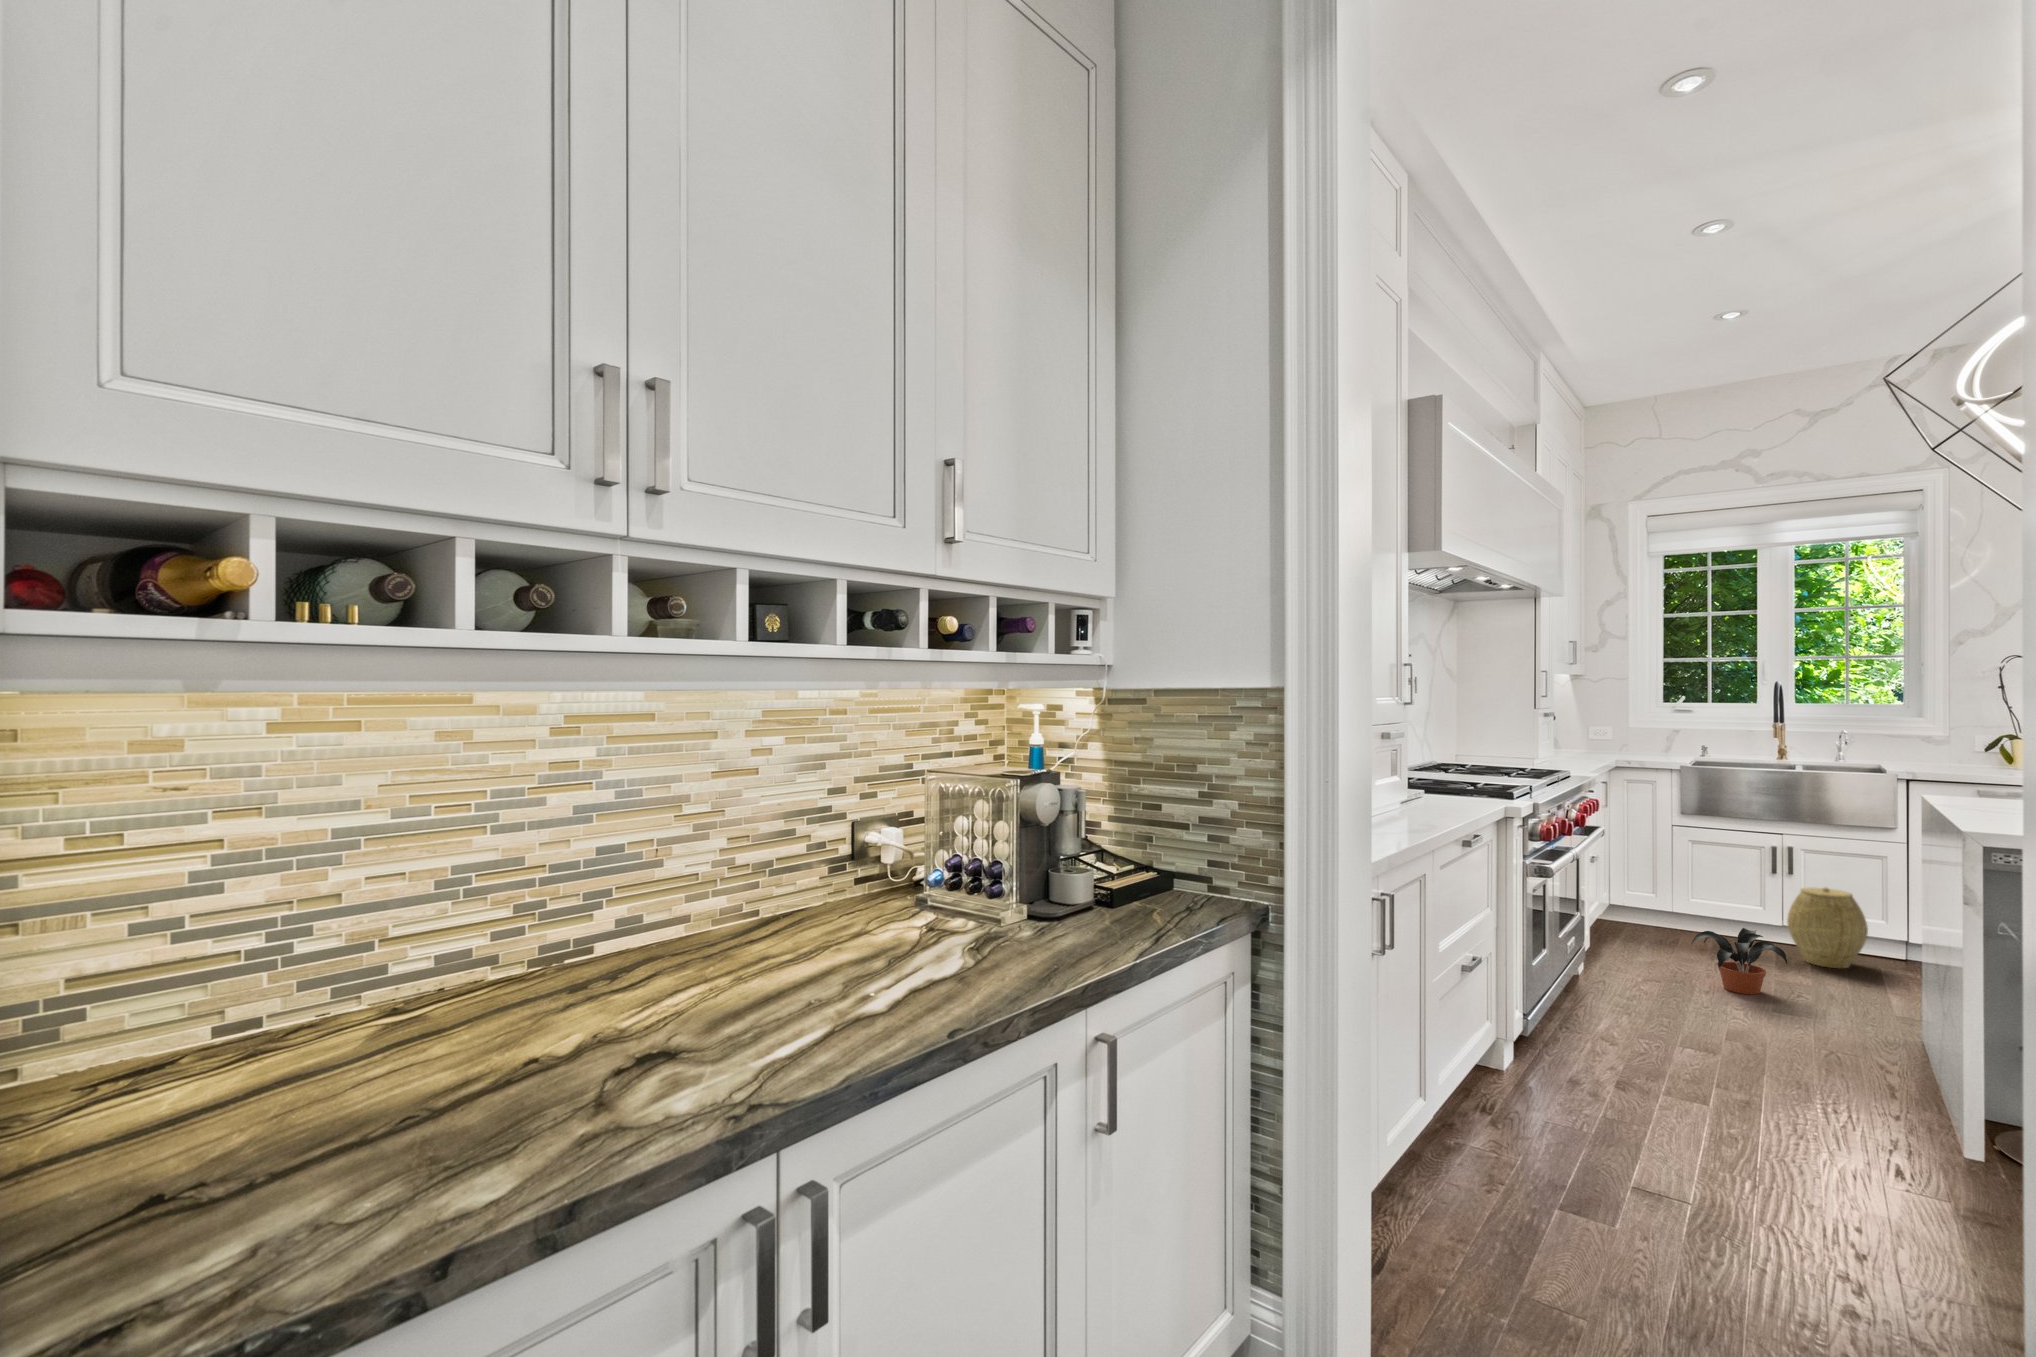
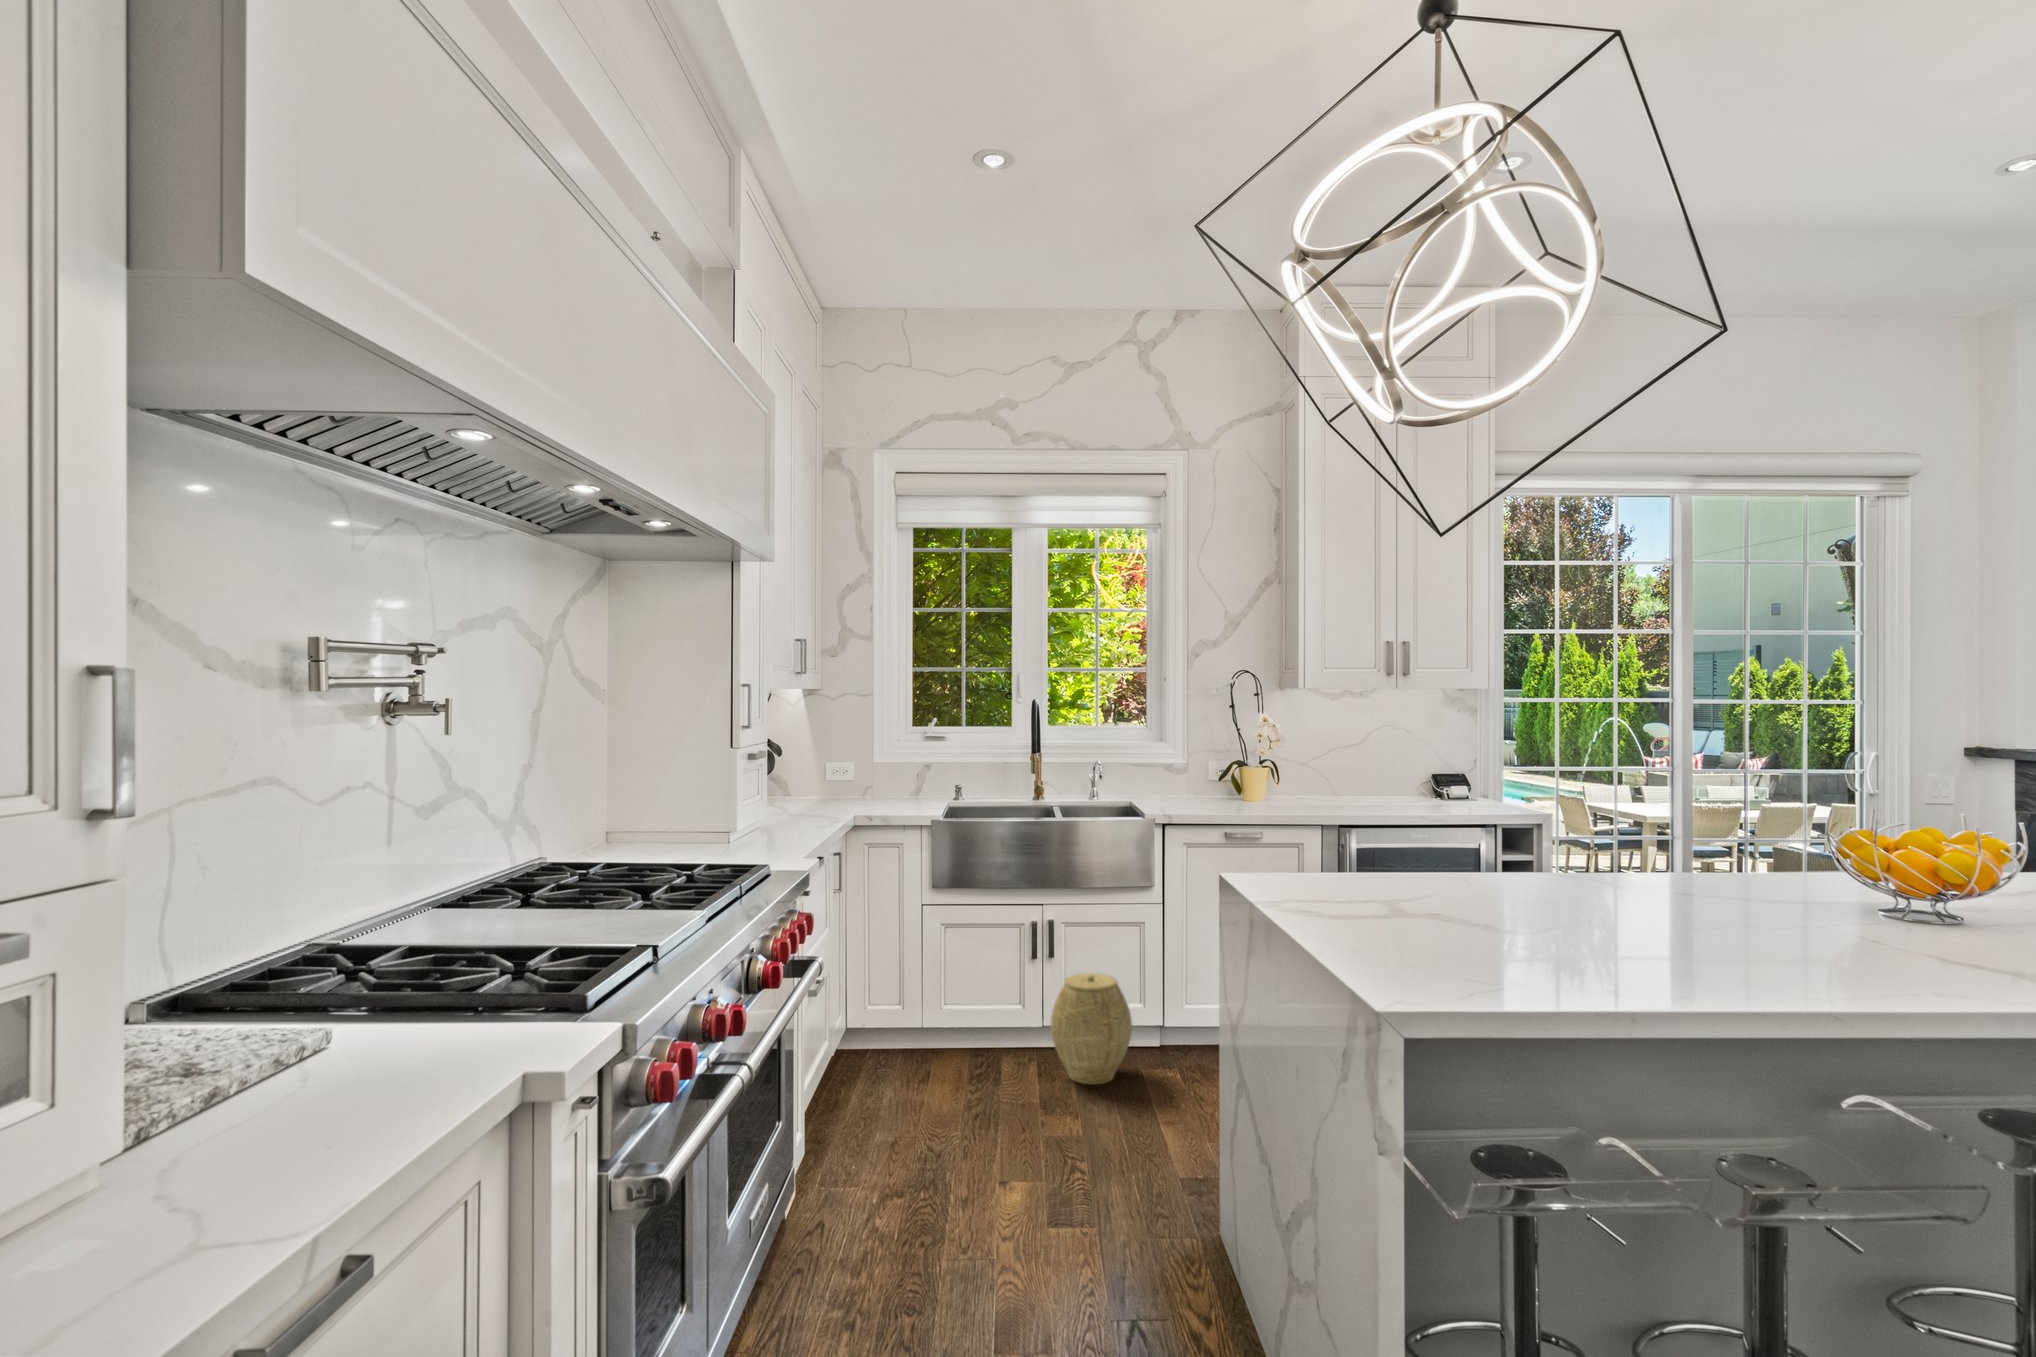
potted plant: present [1691,928,1787,994] -> none [950,1073,1068,1187]

